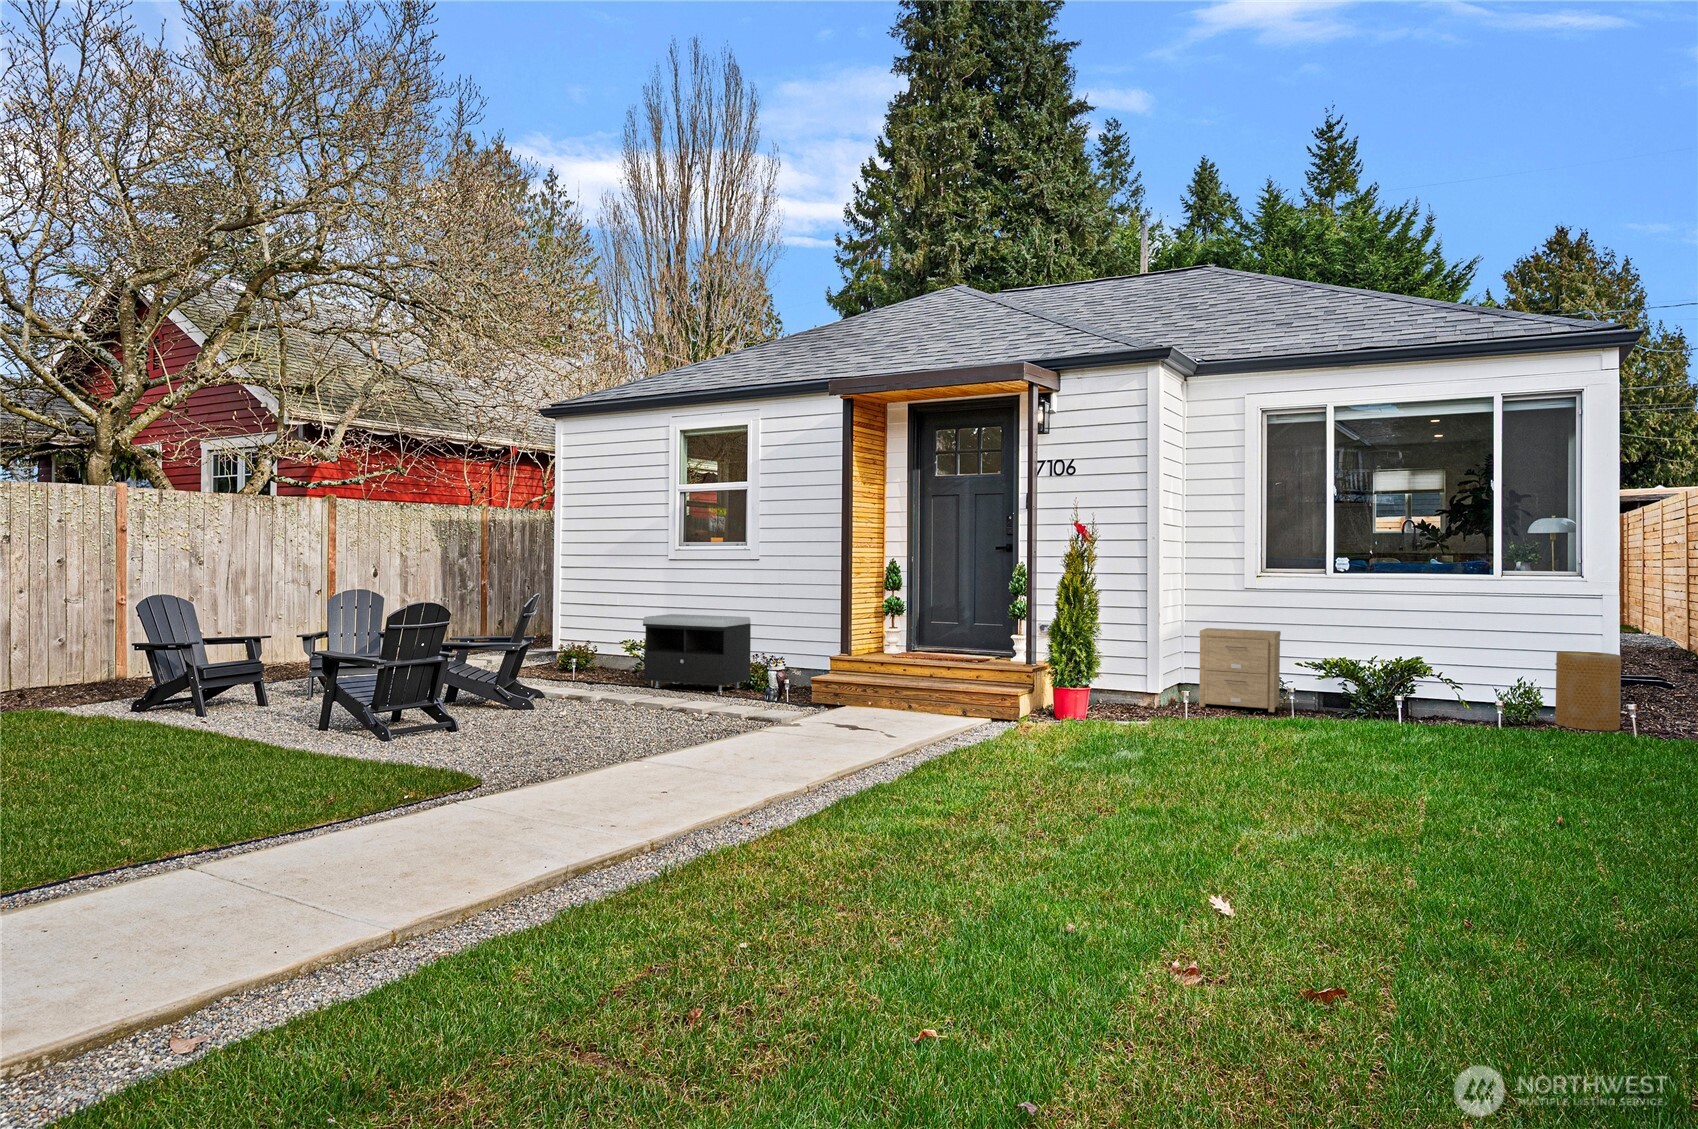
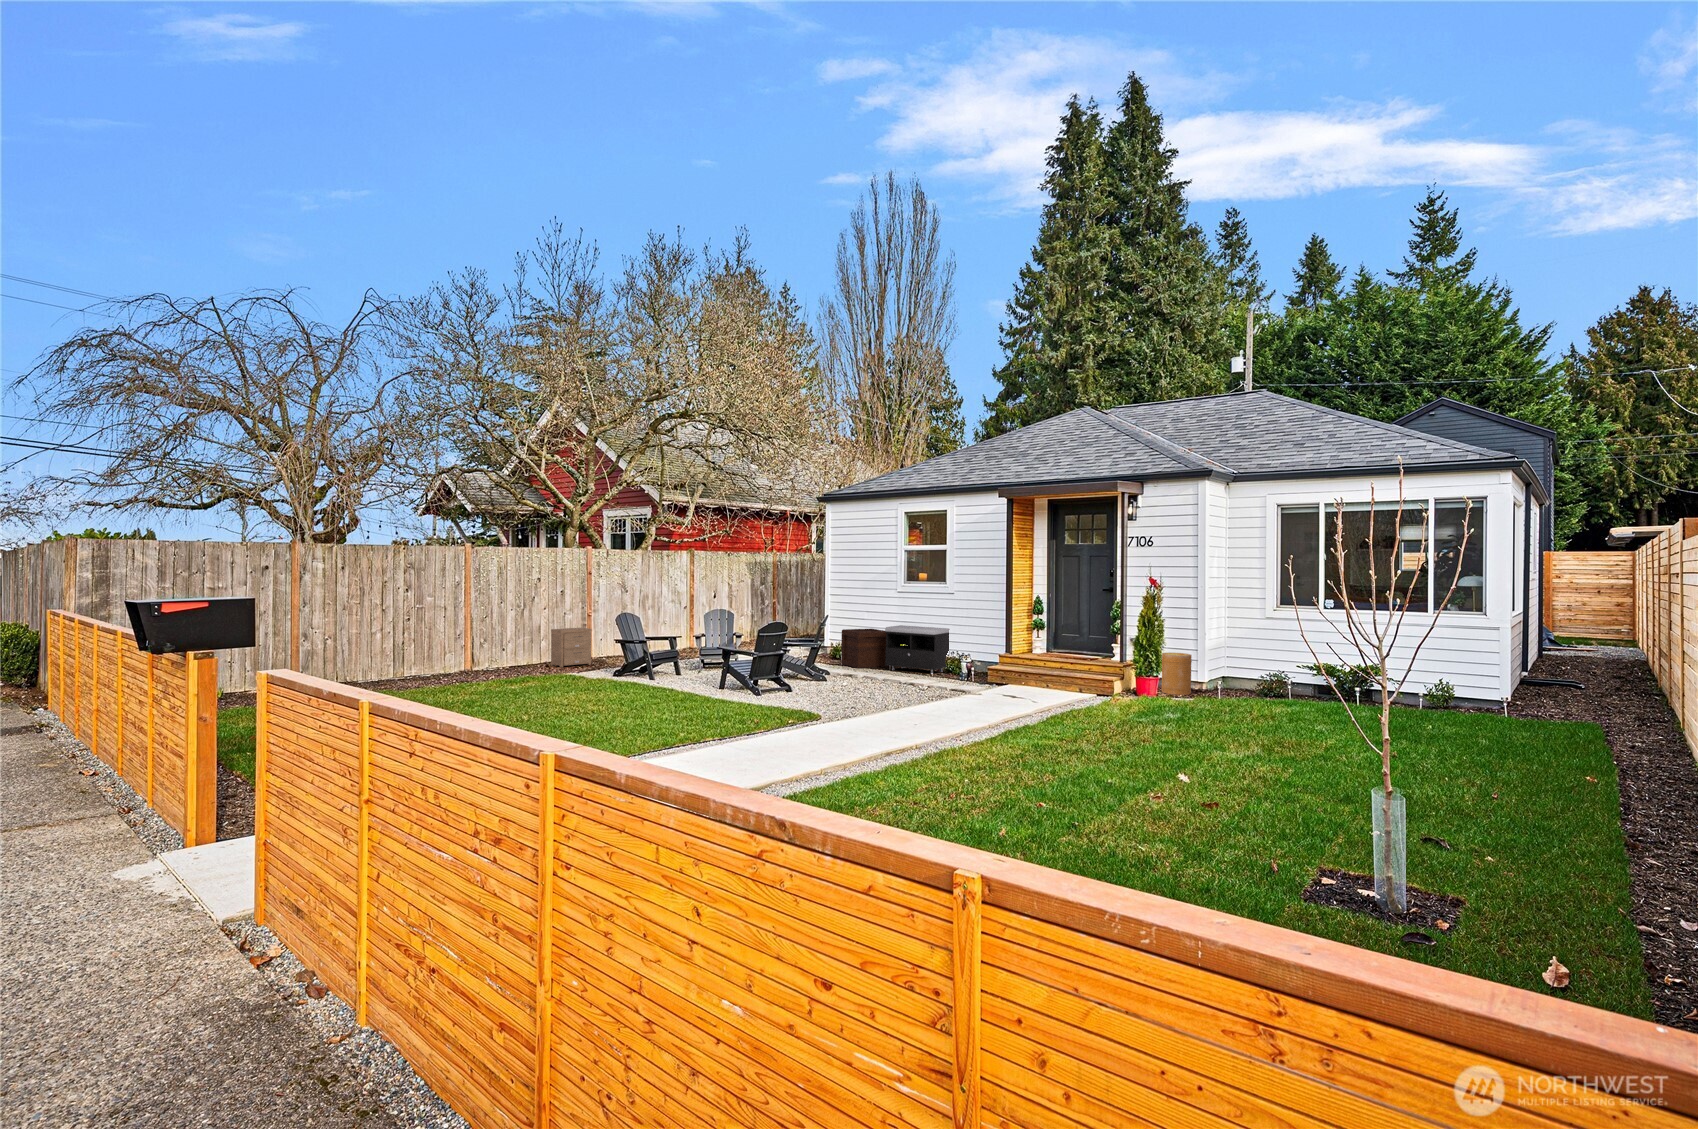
wooden crate: none [575,621,654,687] -> present [841,629,889,668]
side table: present [1199,628,1281,712] -> present [551,628,592,667]
basket: present [1554,651,1622,731] -> present [1161,653,1192,695]

